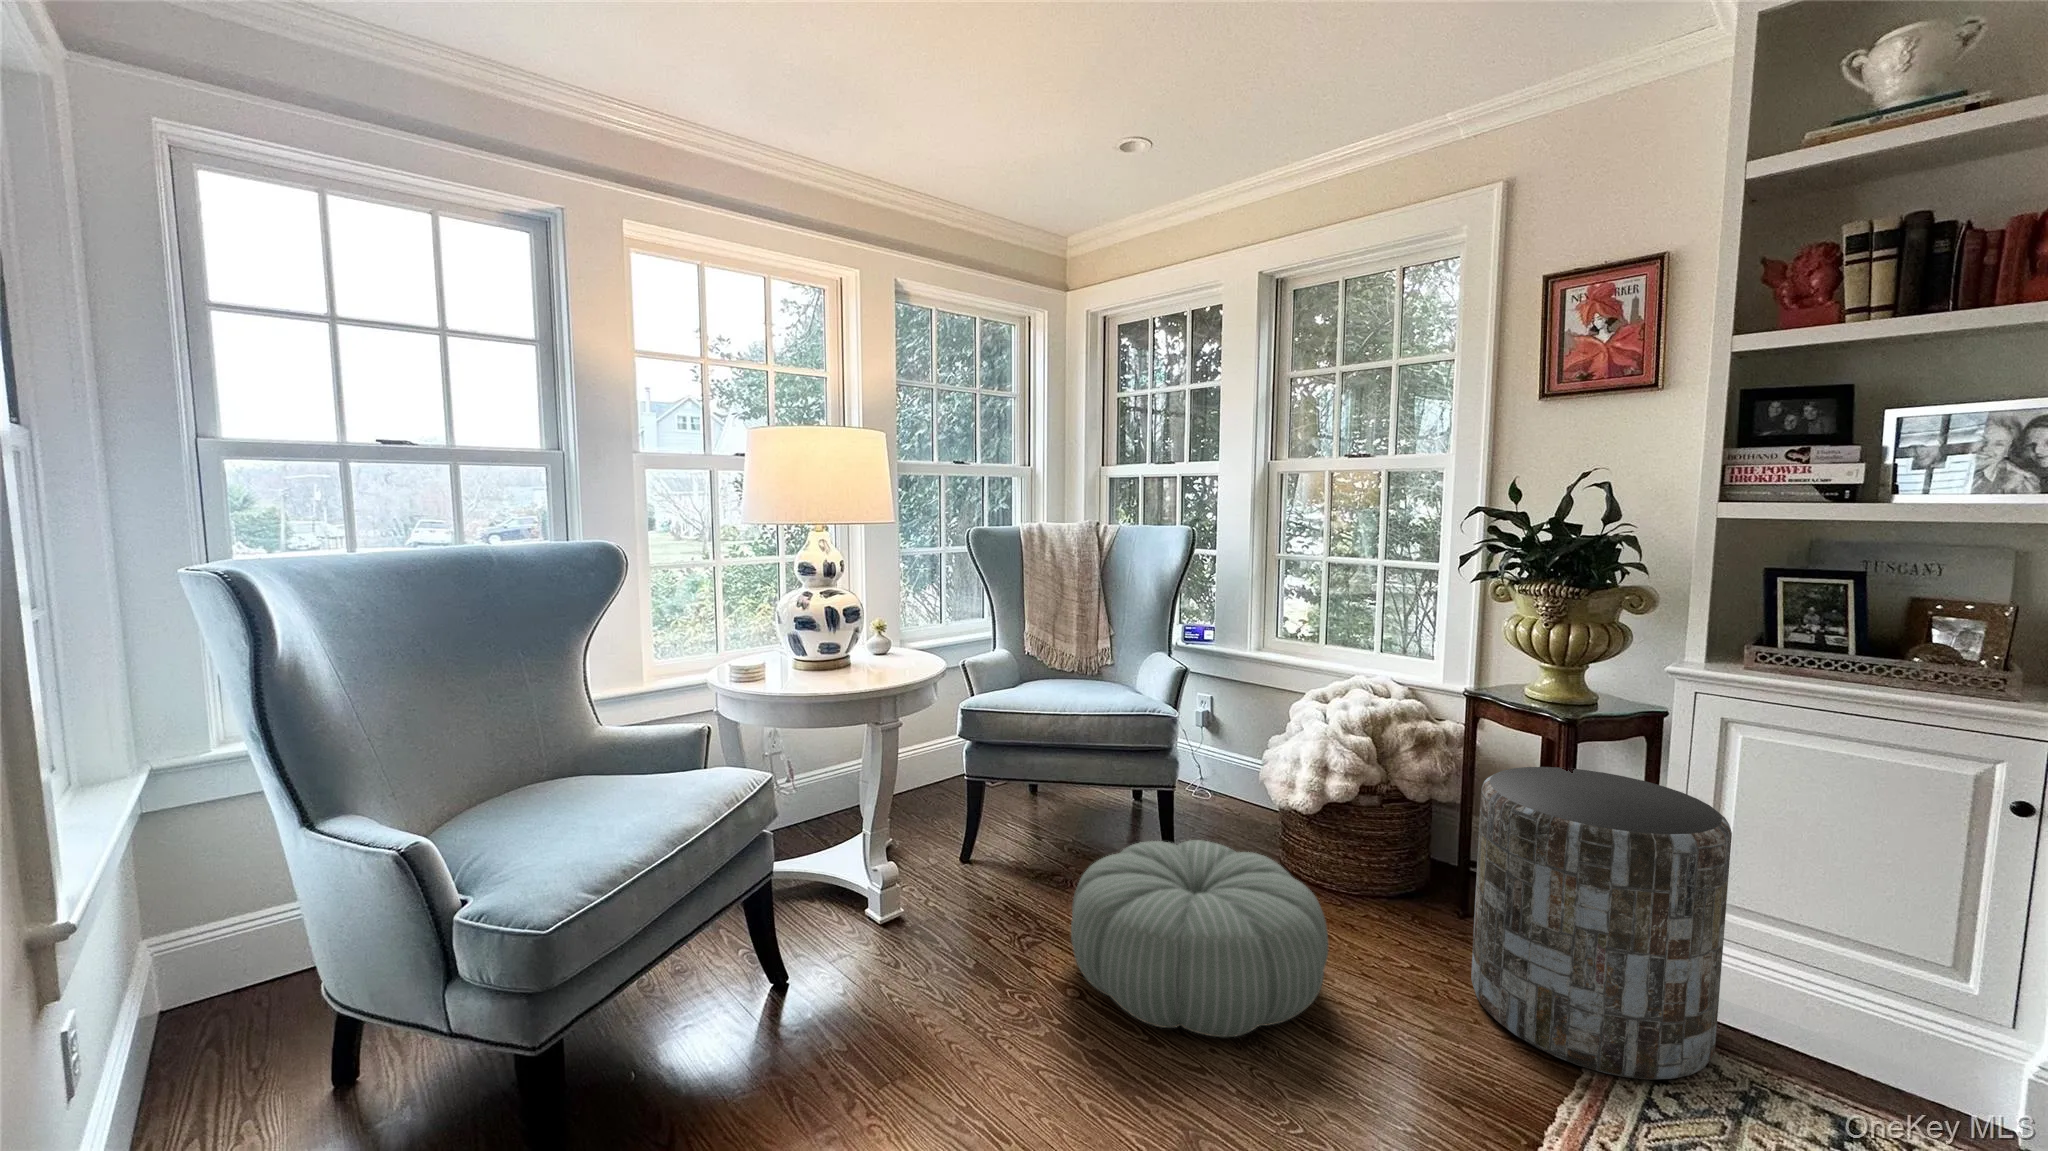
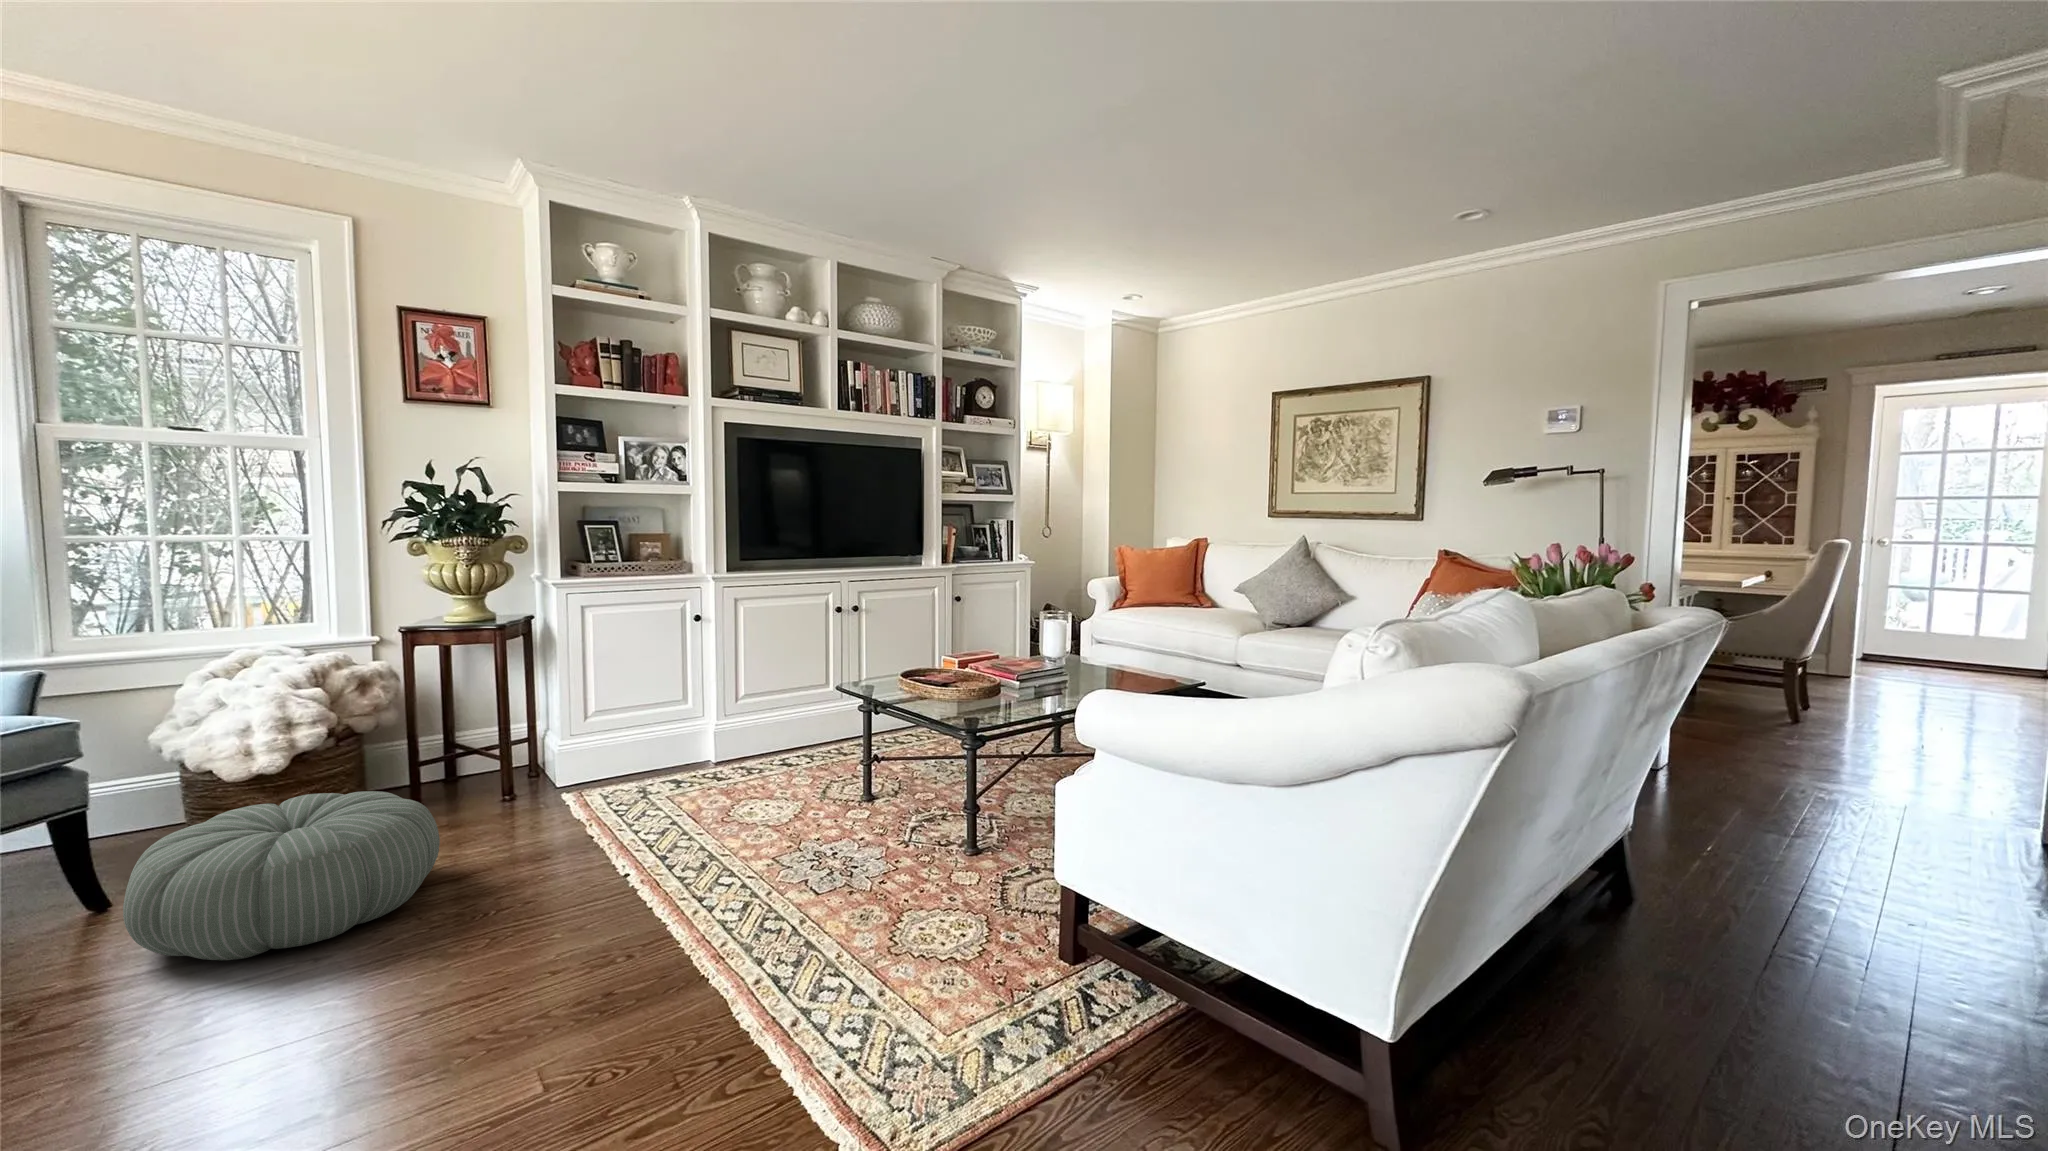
side table: present [1471,767,1732,1080] -> none [470,653,620,824]

